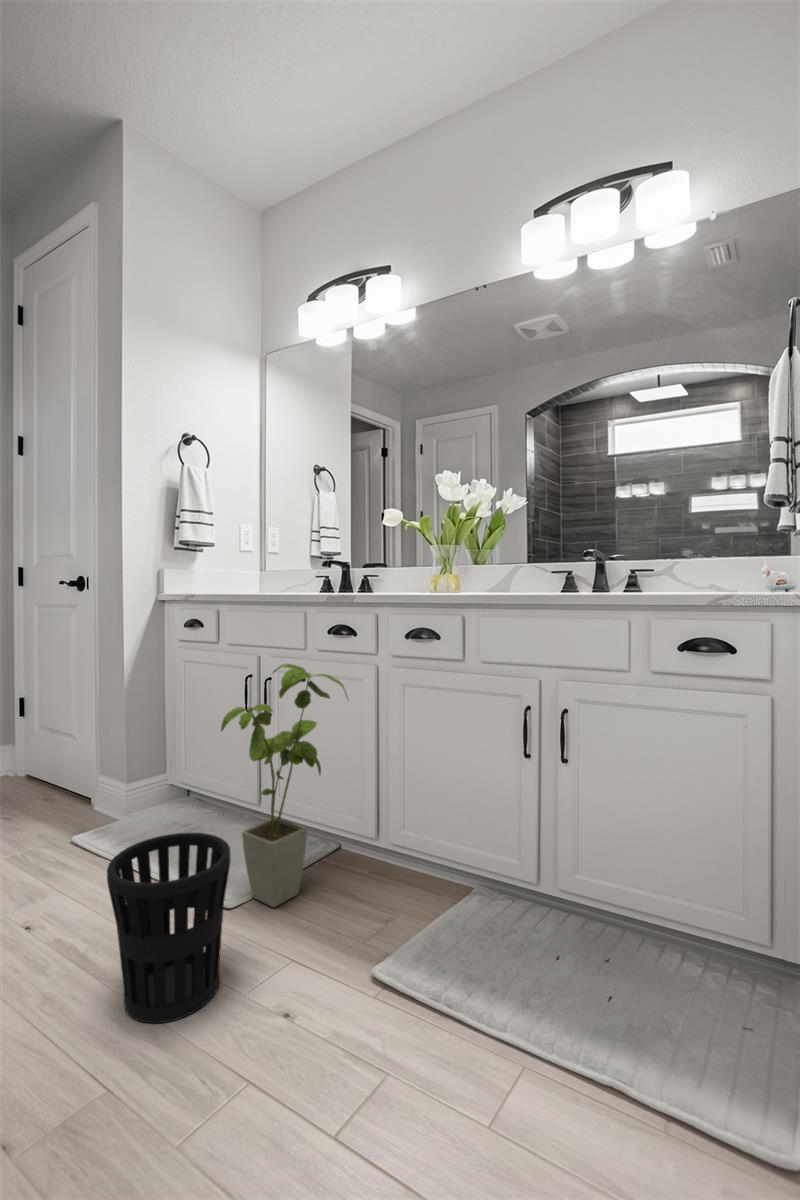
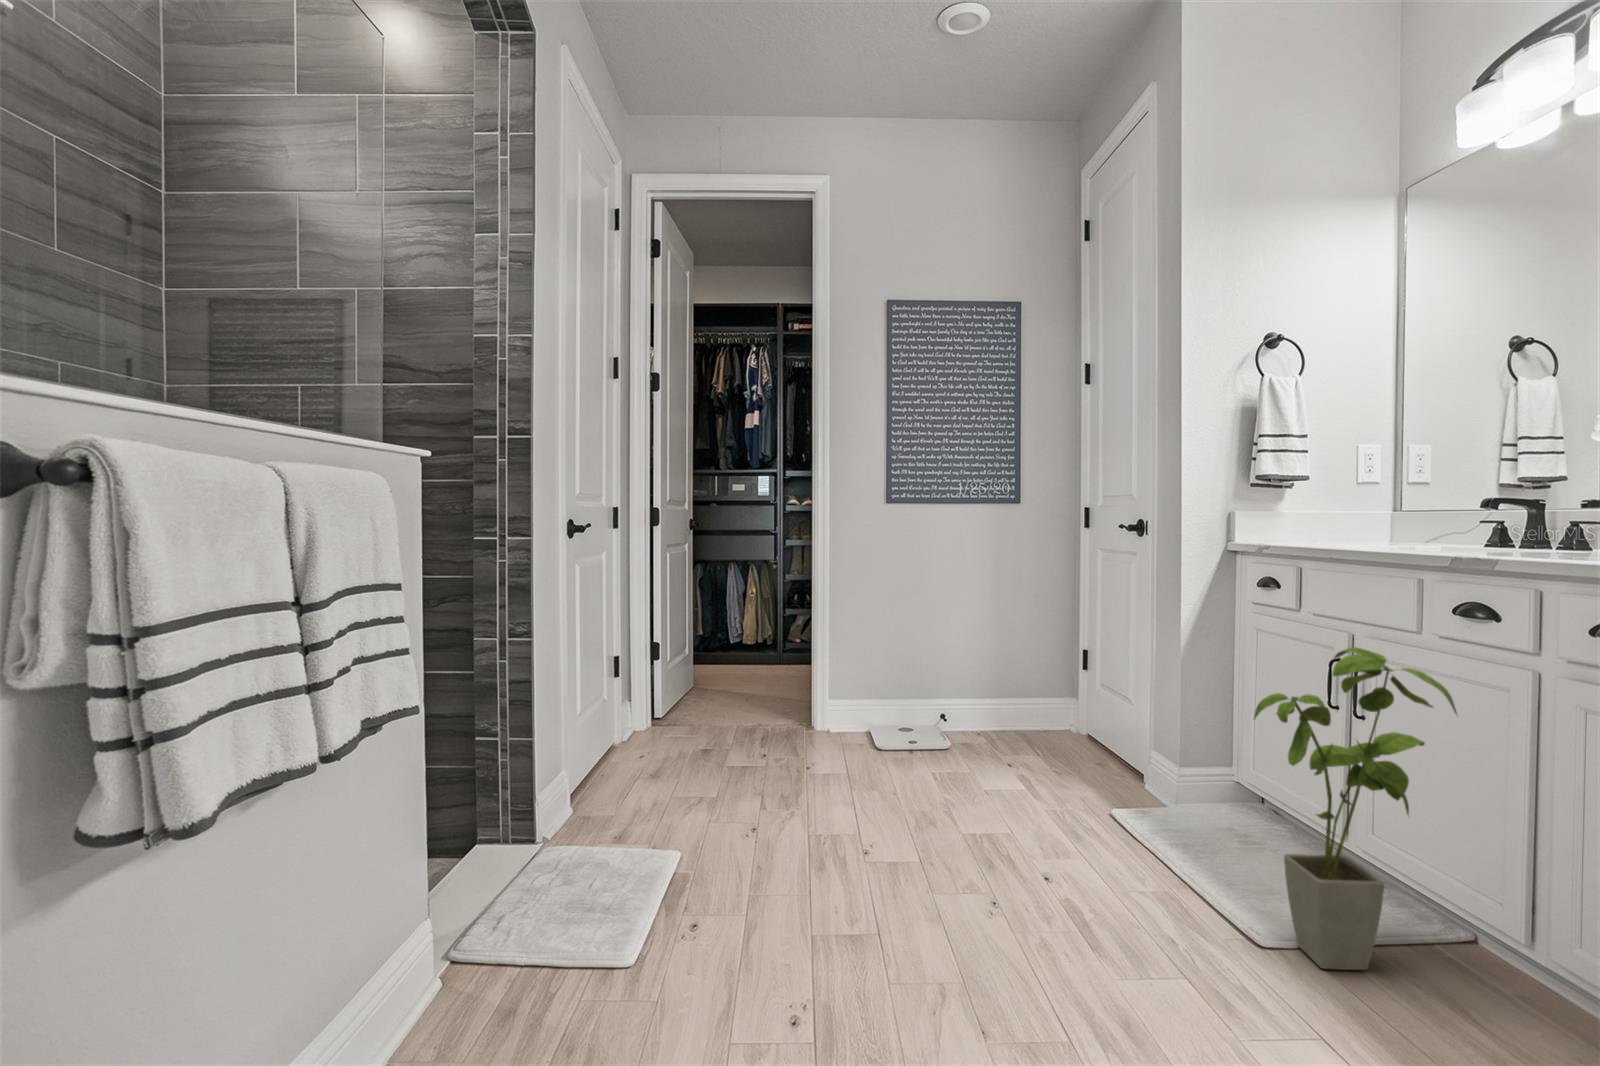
wastebasket: present [107,832,231,1023] -> none [1095,814,1234,1015]

